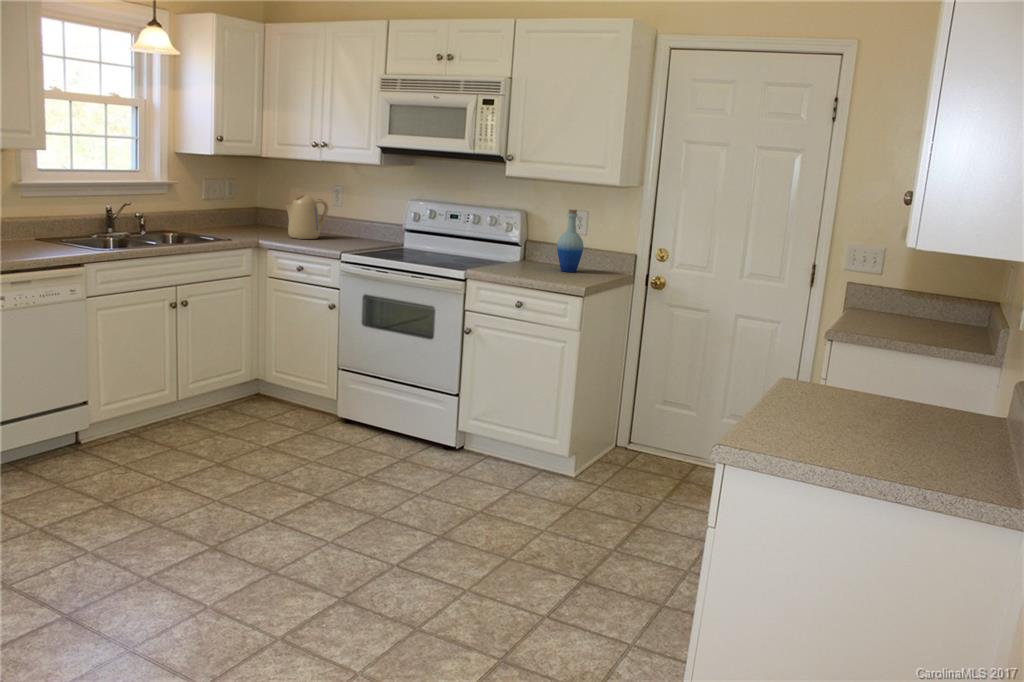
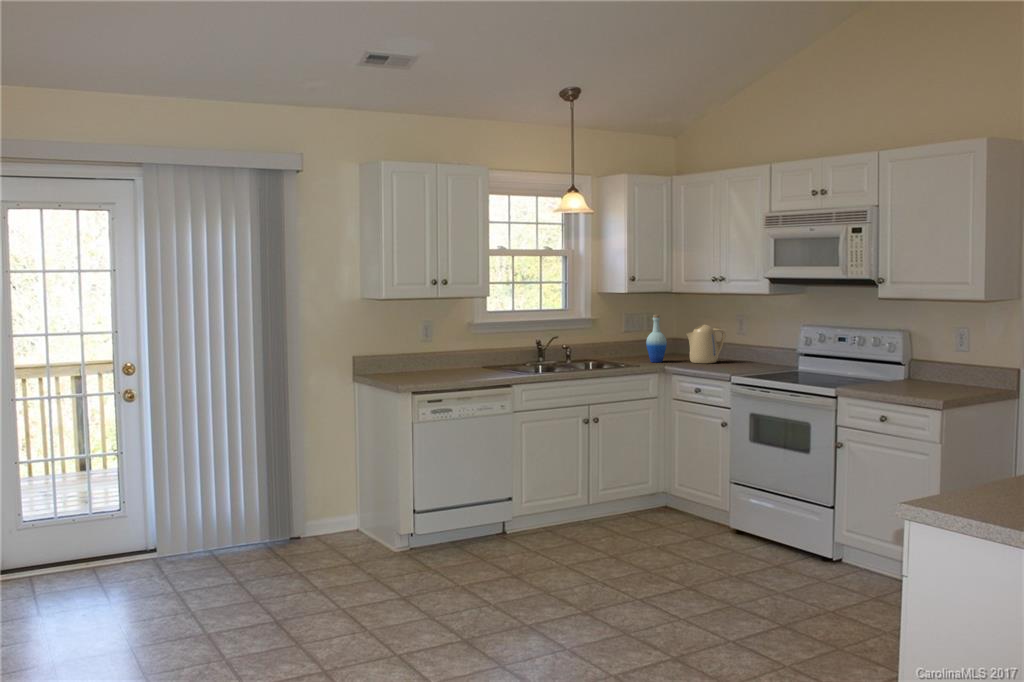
bottle: present [557,209,583,272] -> present [646,315,667,362]

